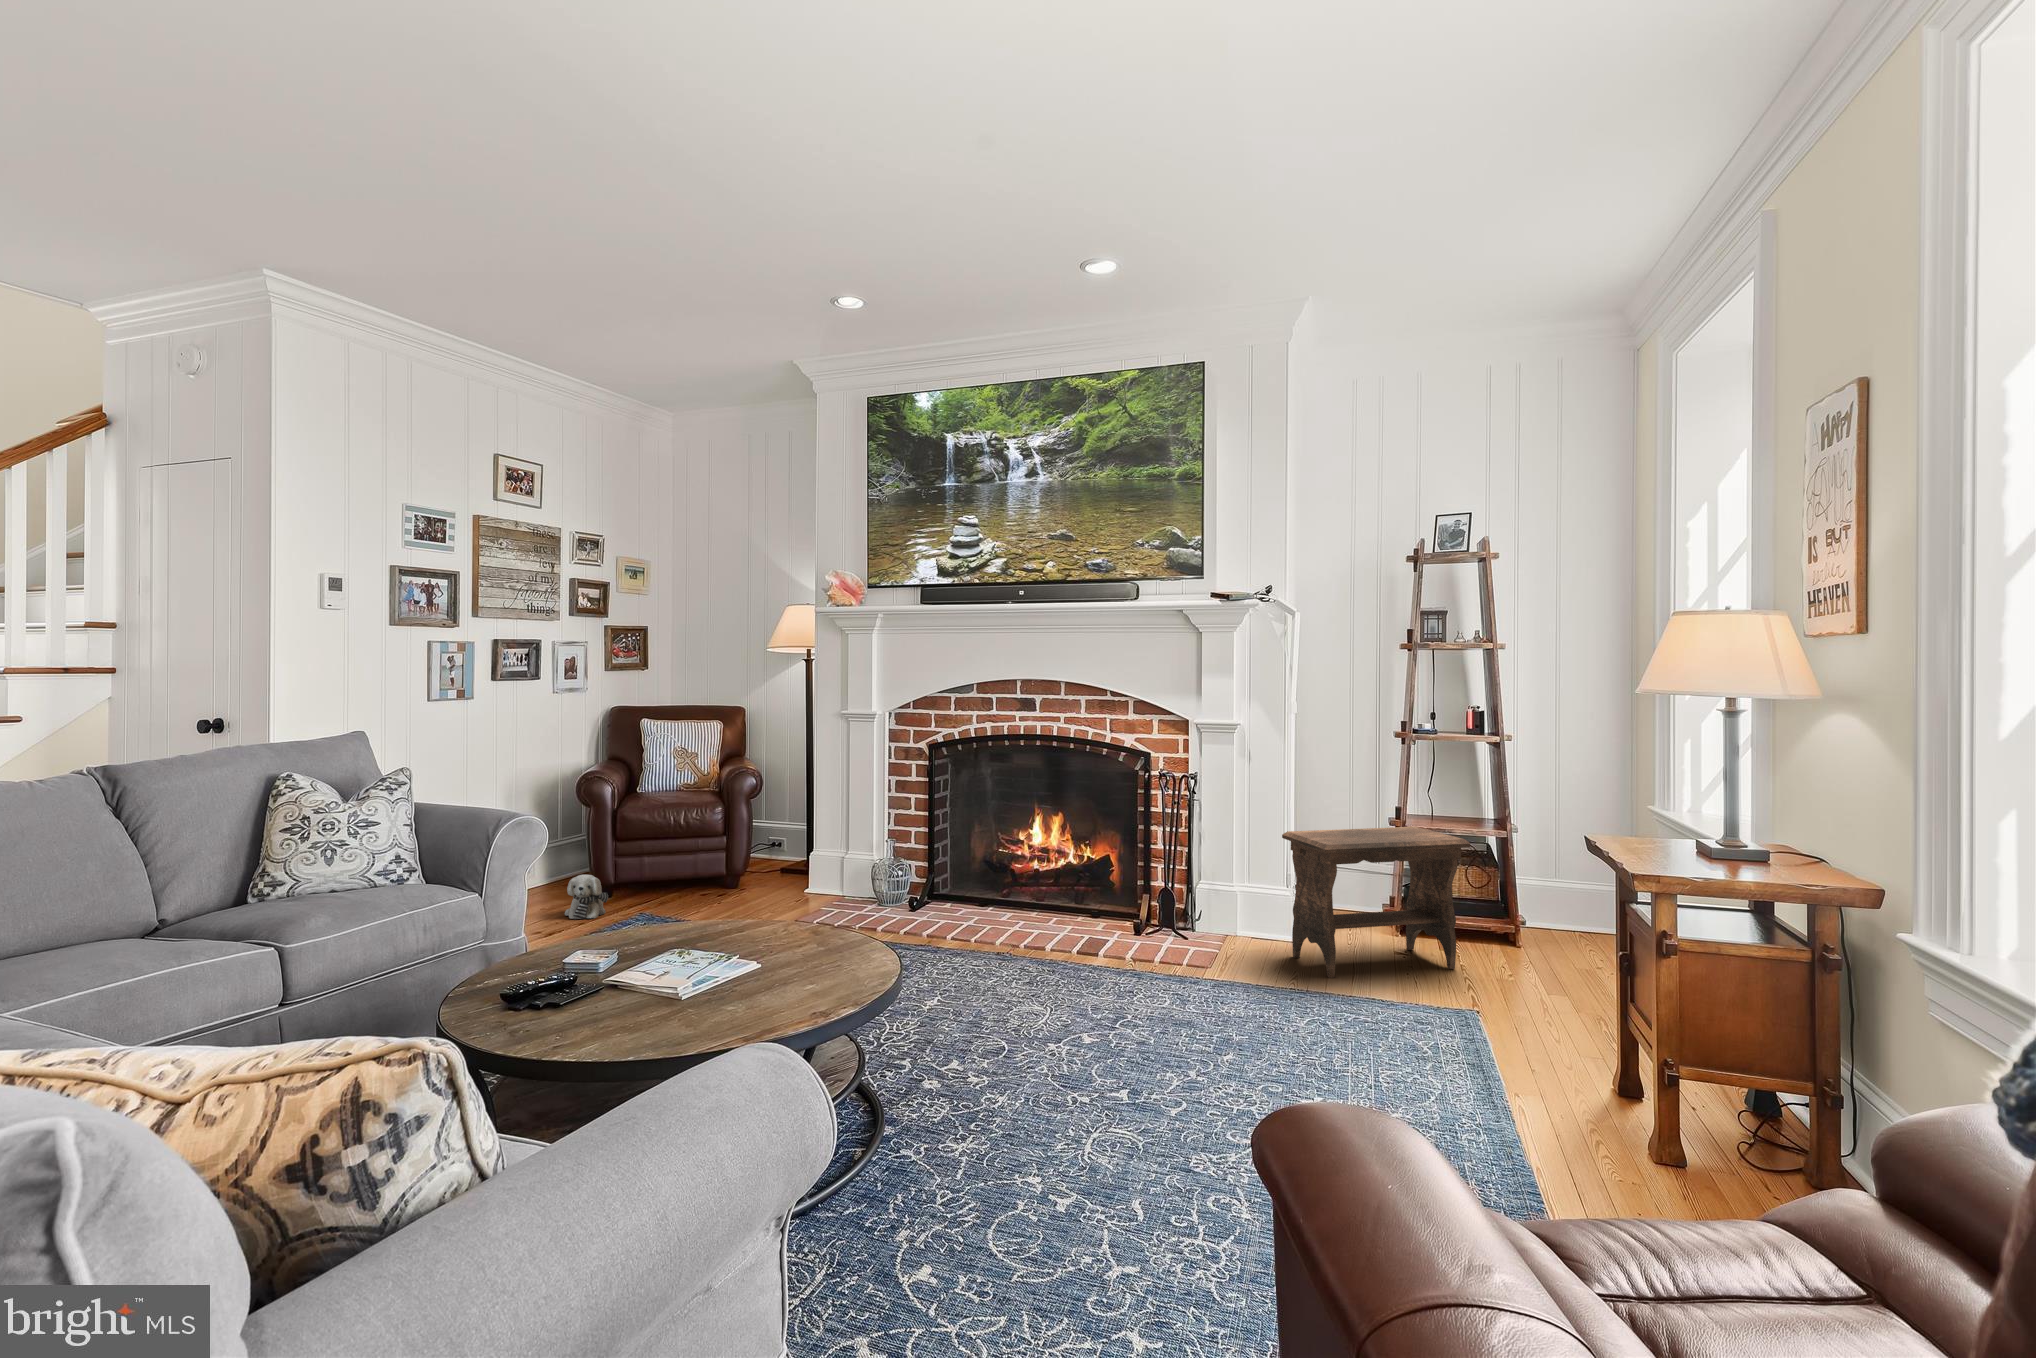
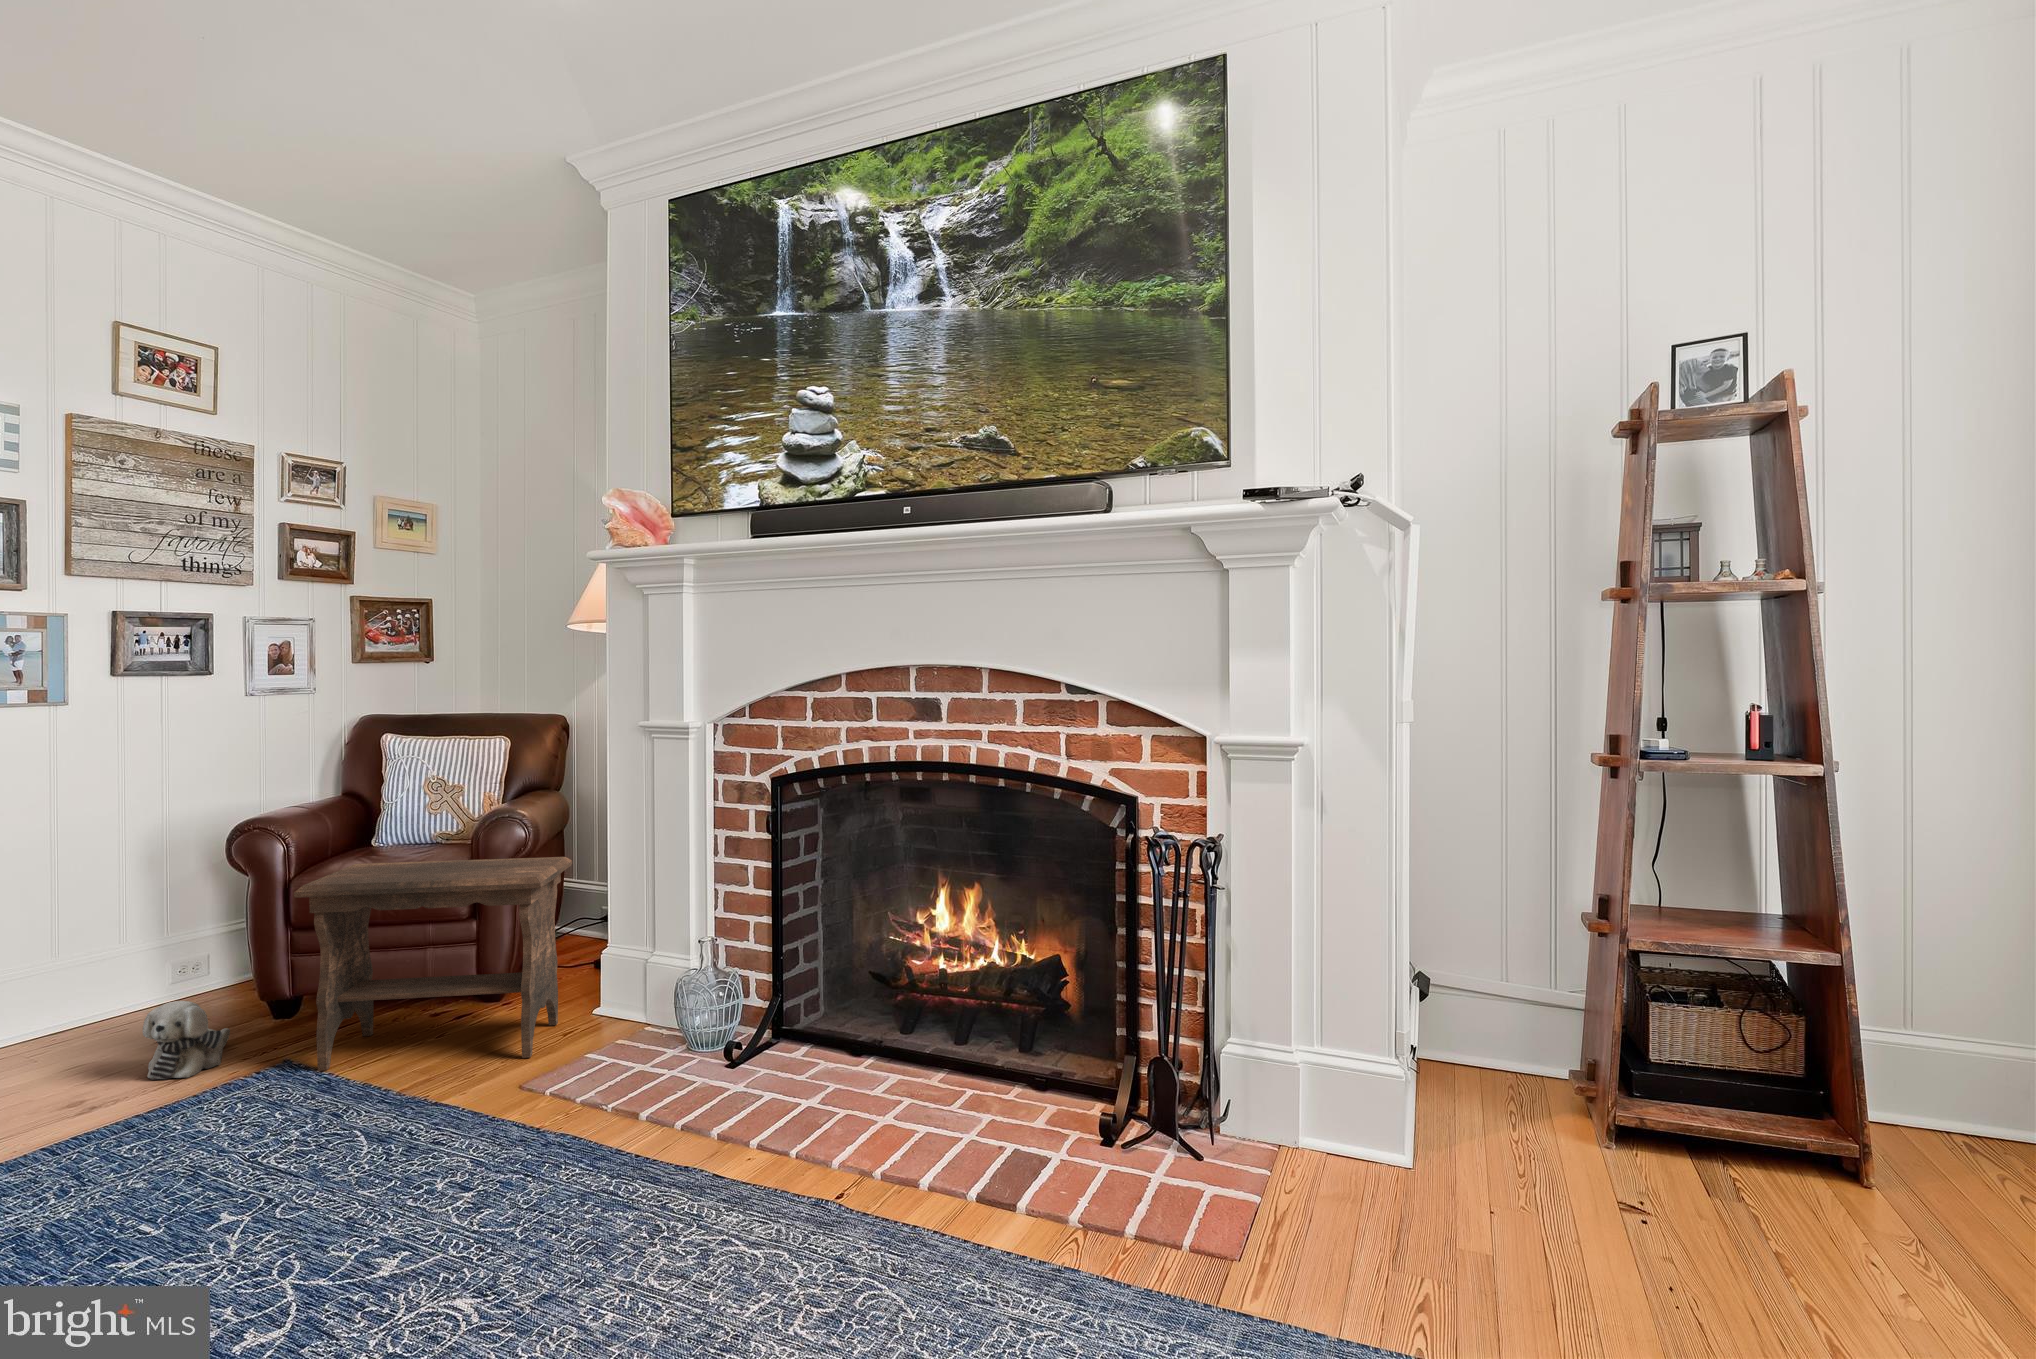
footstool: present [1282,827,1470,978] -> present [294,857,572,1071]

